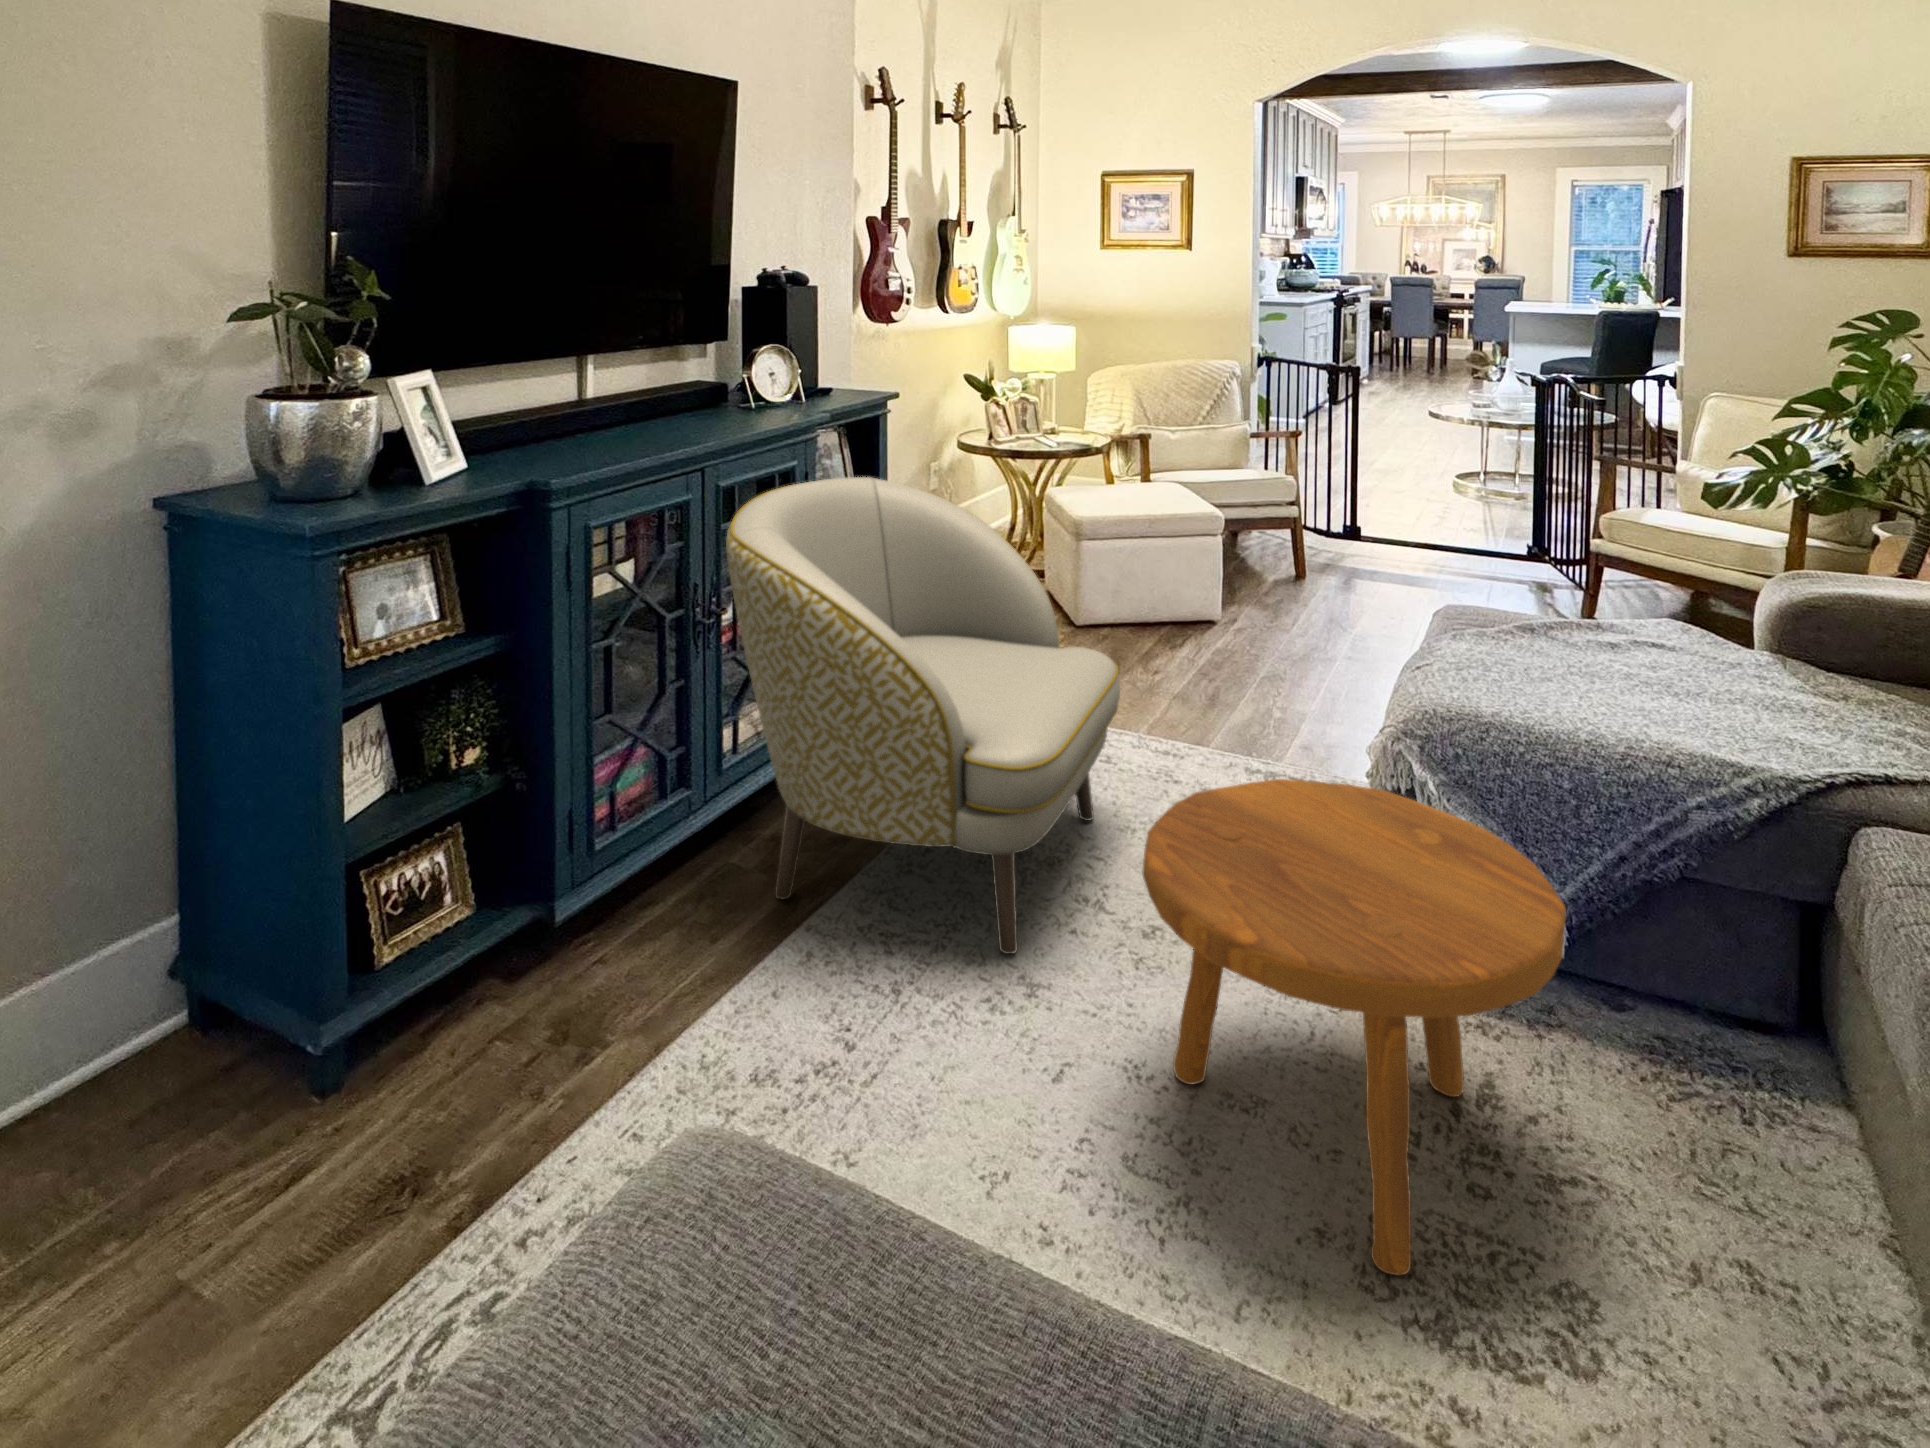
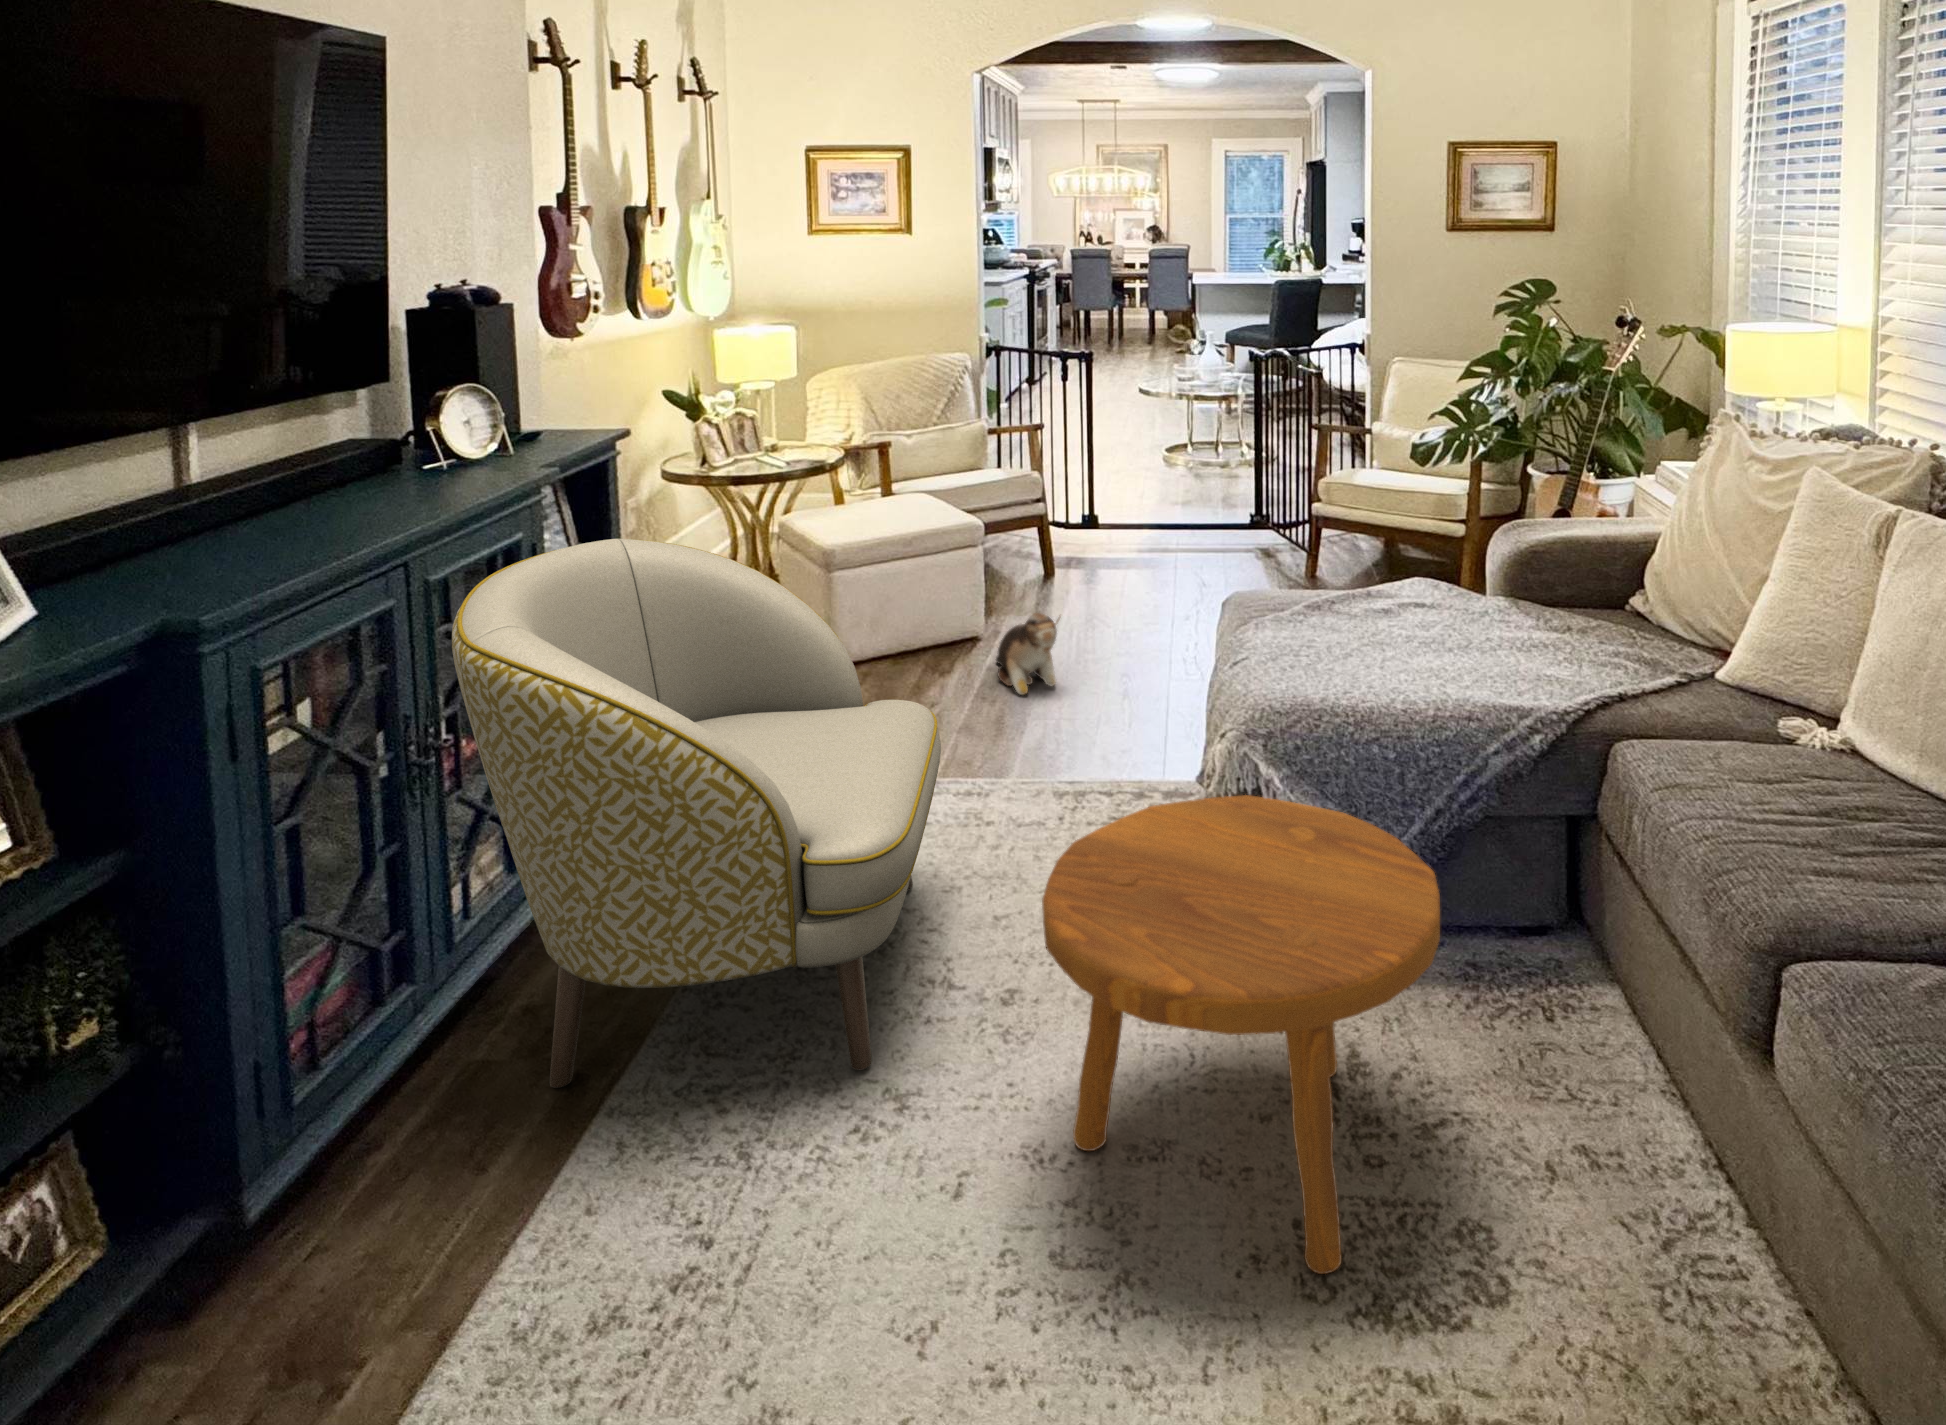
plush toy: none [1223,602,1282,678] -> present [996,613,1060,695]

